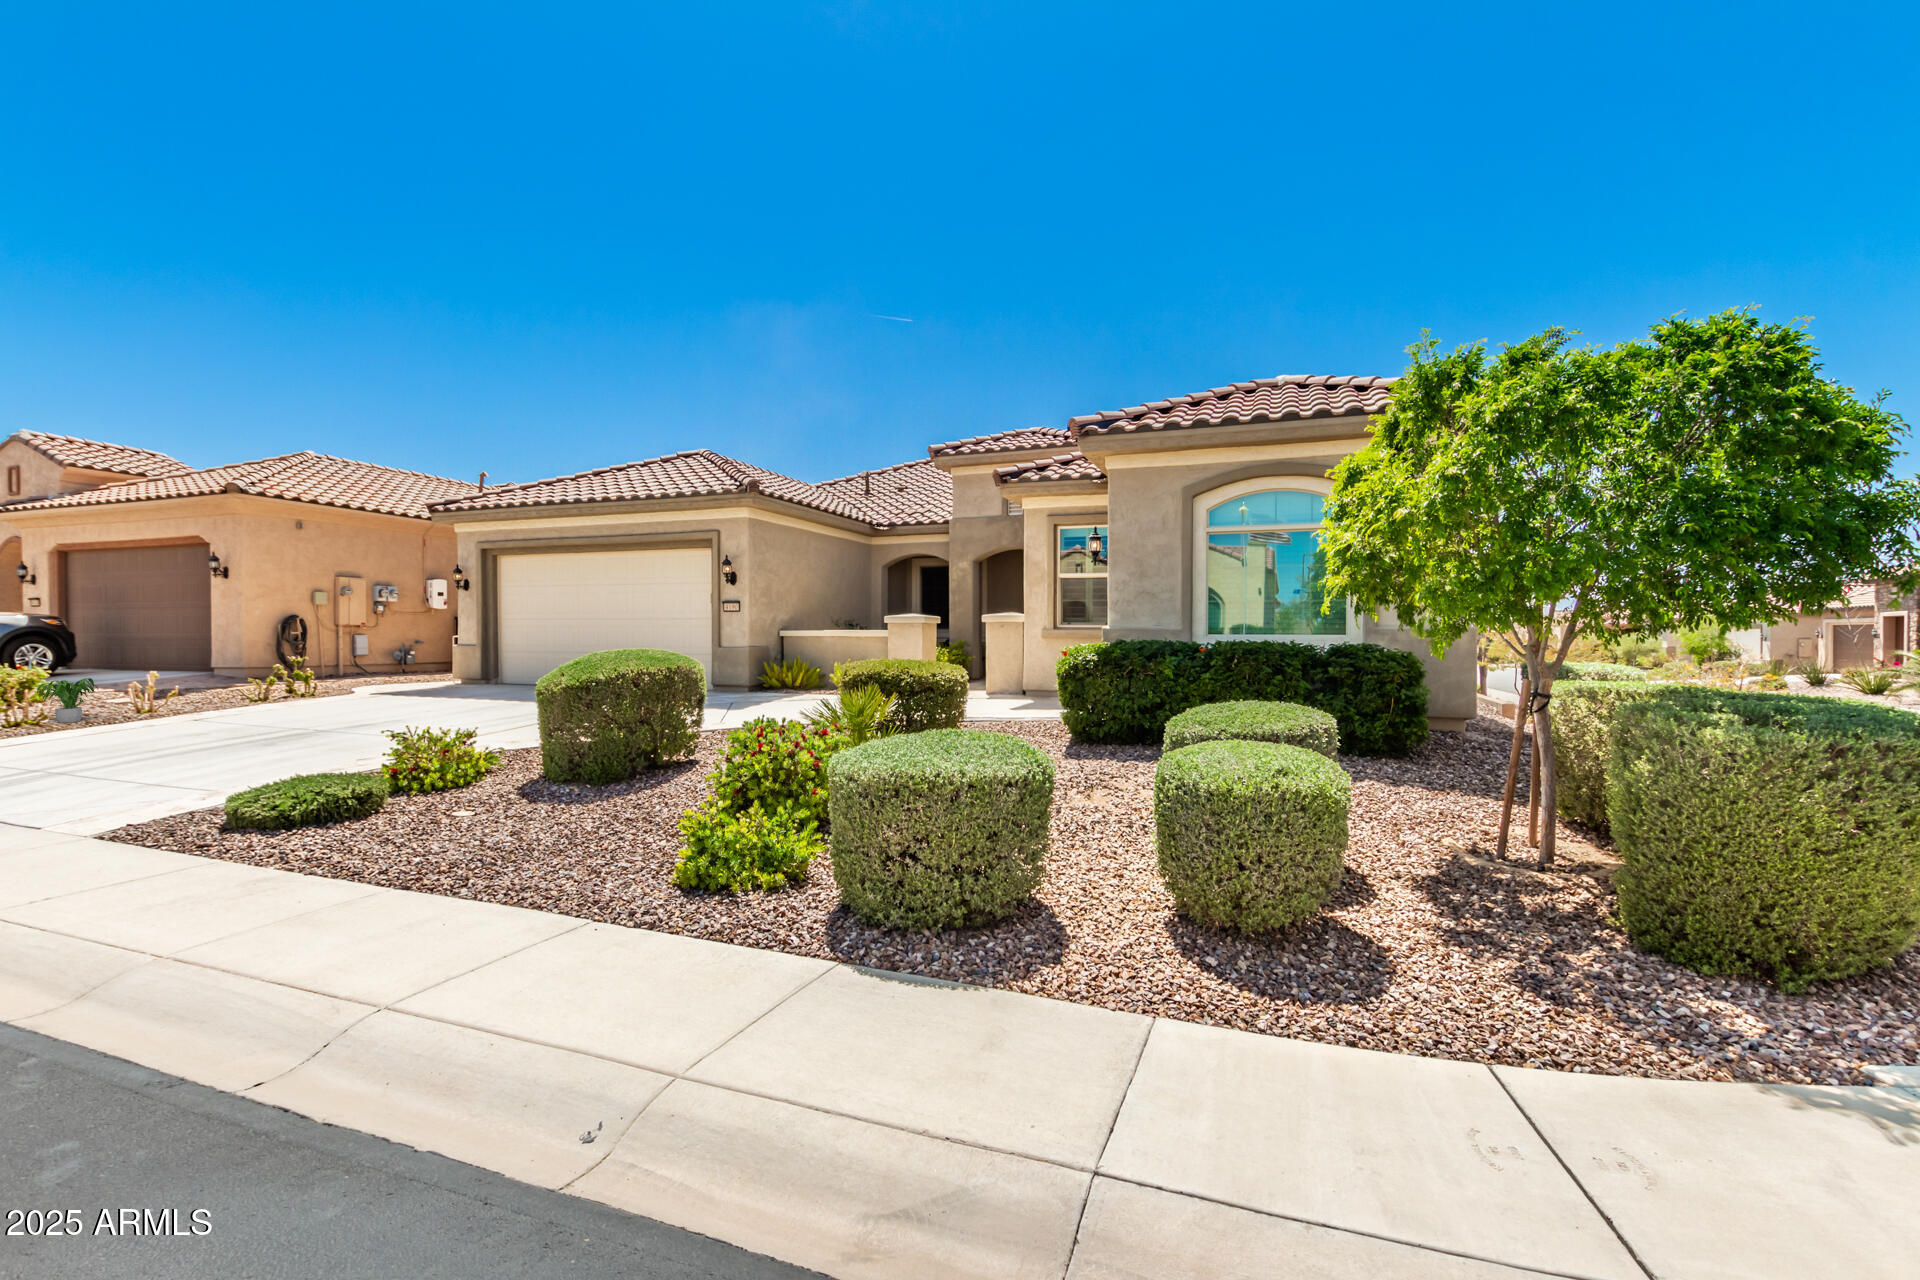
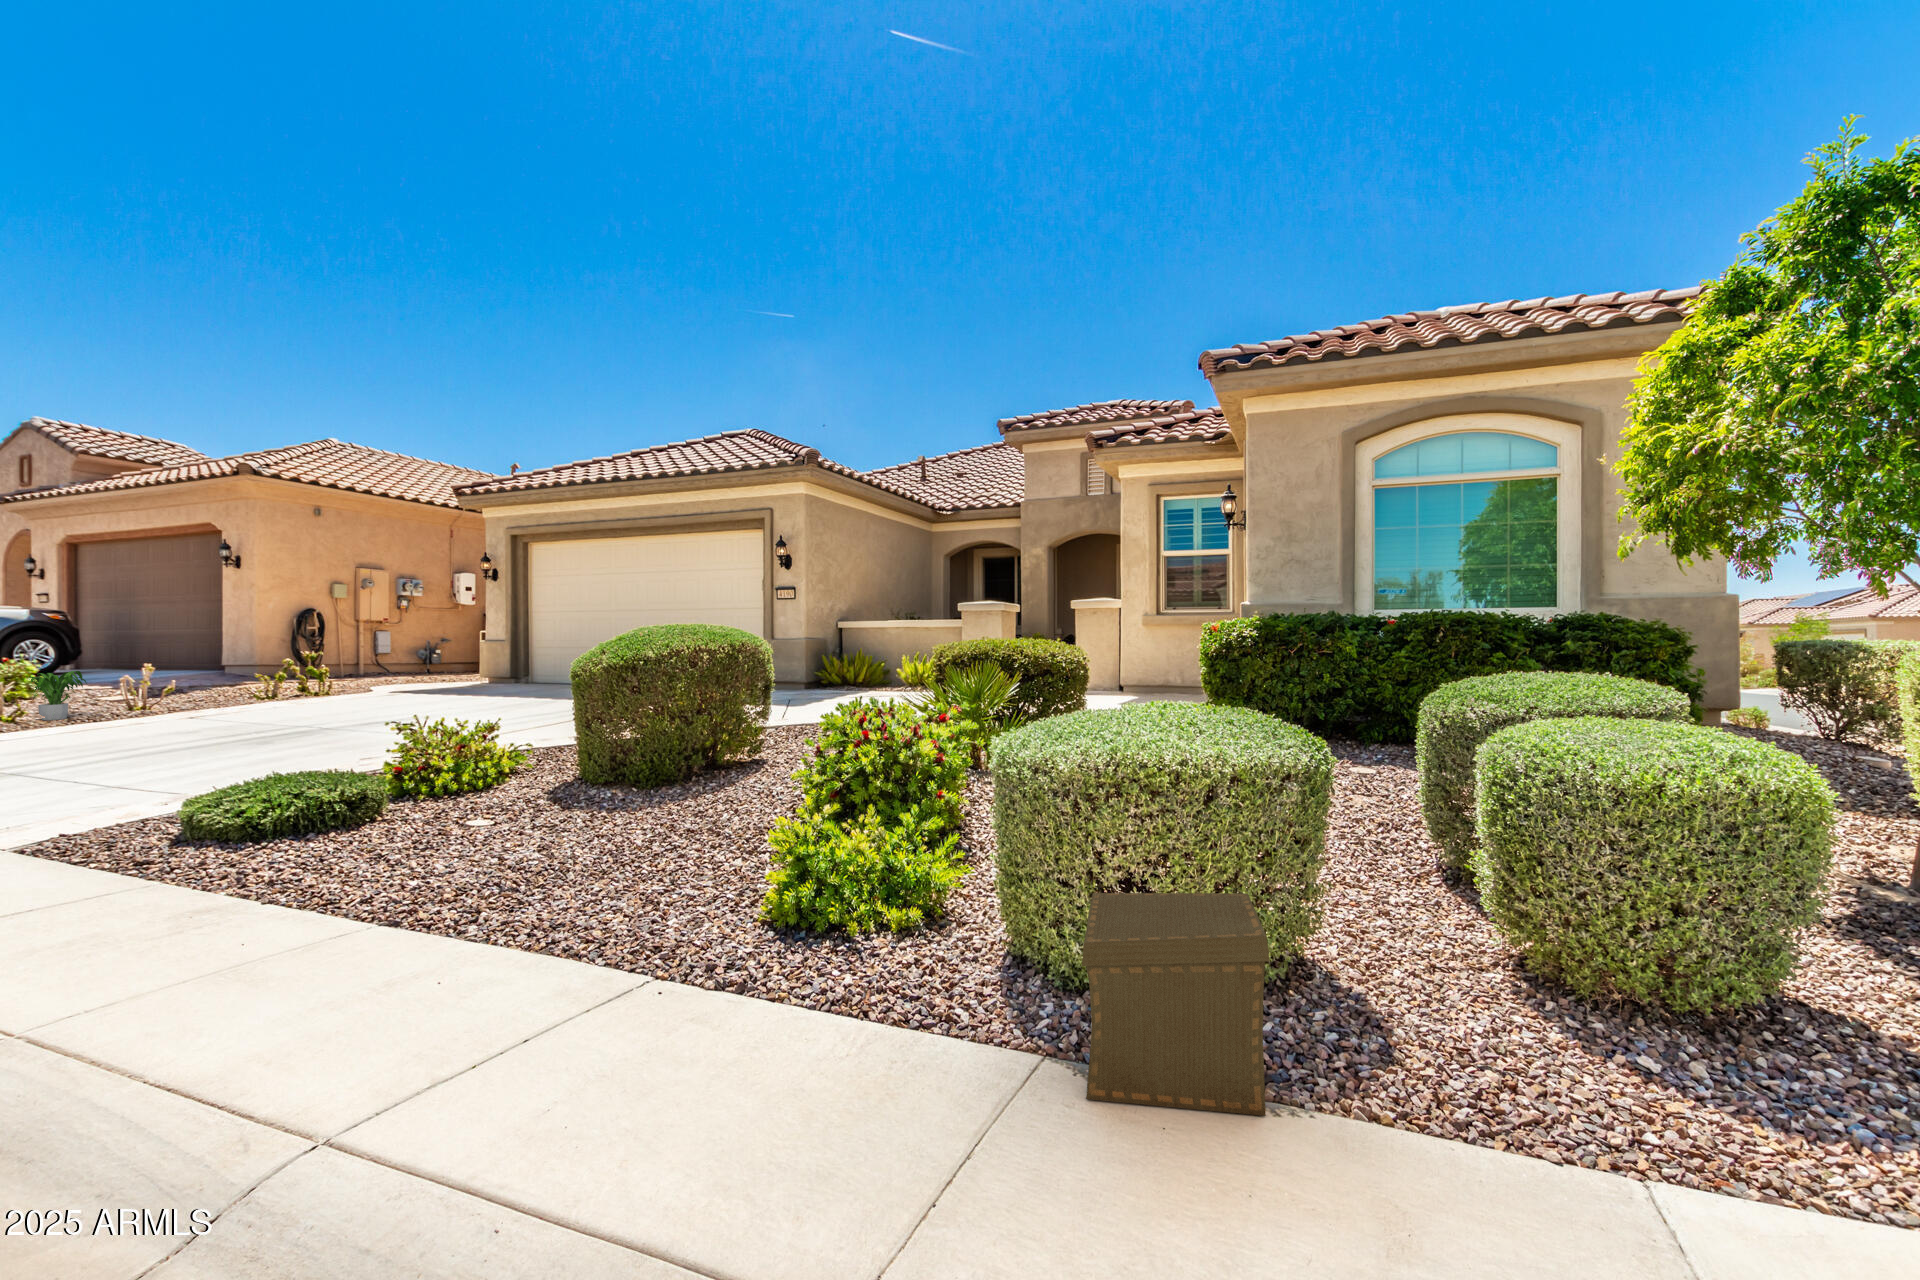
cardboard box: none [849,859,969,988] -> present [1082,893,1269,1116]

